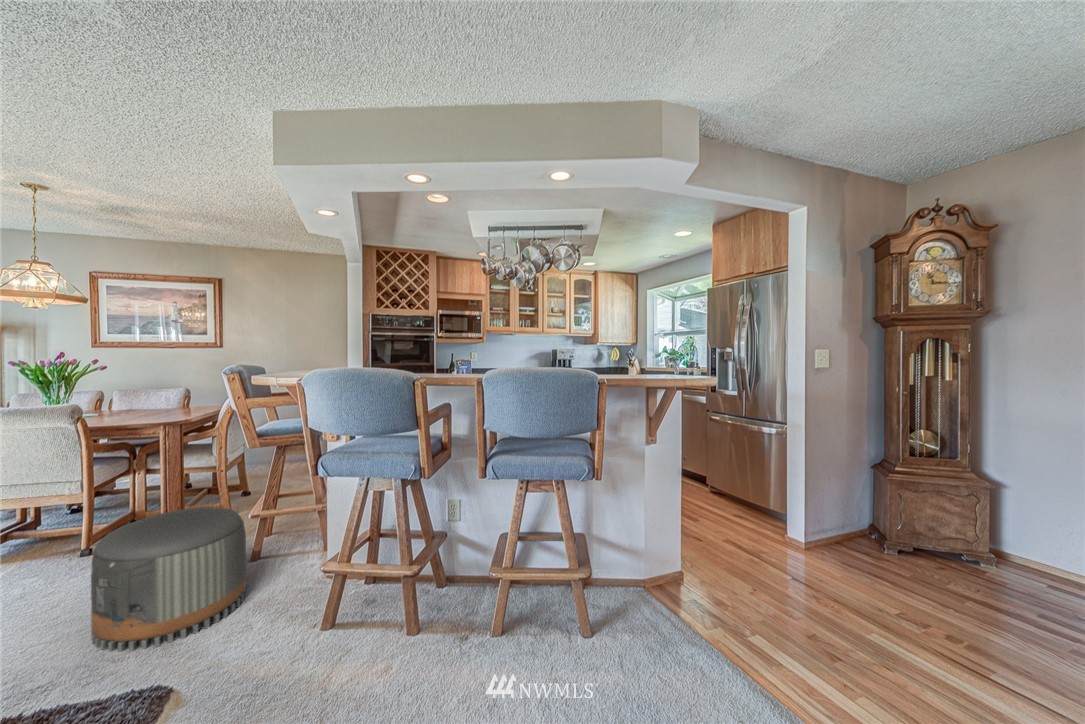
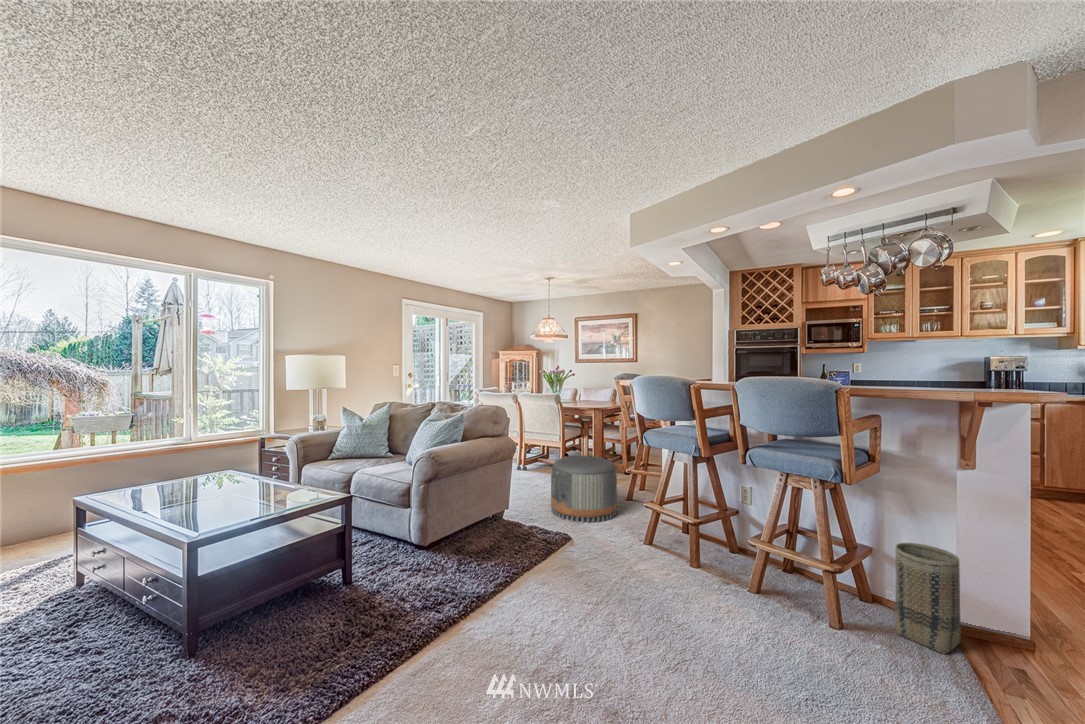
basket: none [614,518,659,614] -> present [895,543,961,654]

